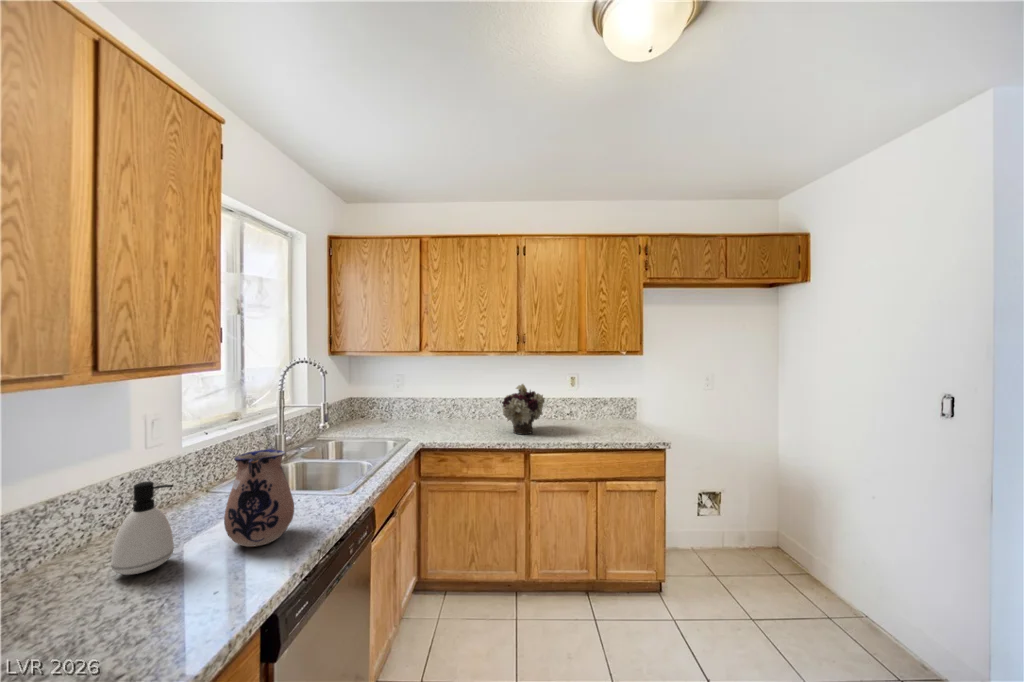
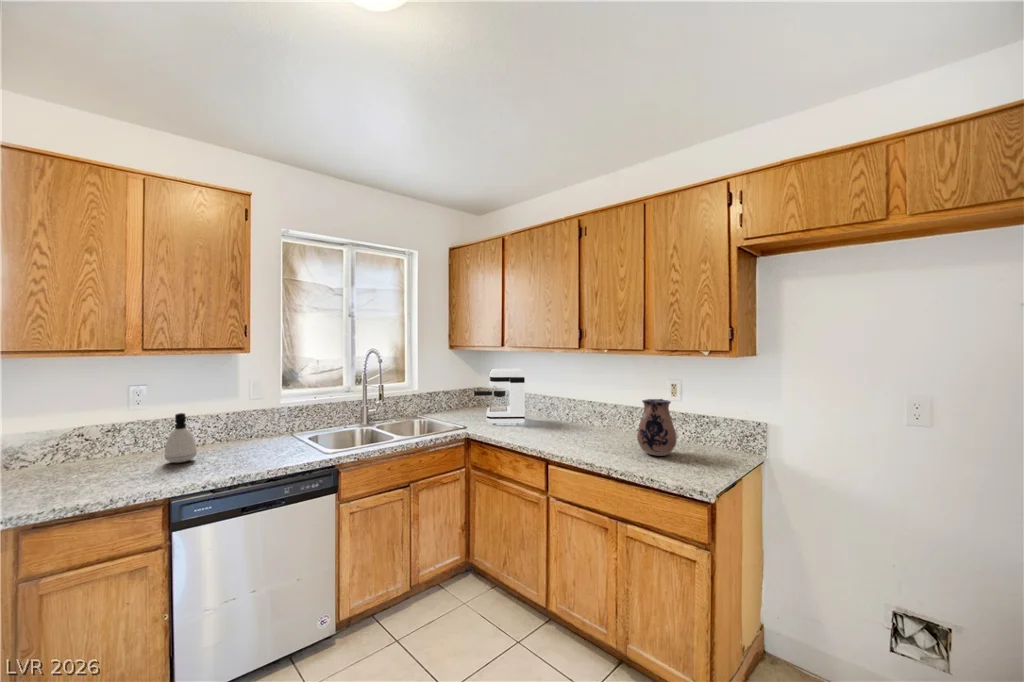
coffee maker: none [399,376,456,432] -> present [474,369,525,424]
flower arrangement: present [502,384,545,434] -> none [537,382,600,443]
ceramic pitcher: present [224,448,294,547] -> present [637,399,677,456]

